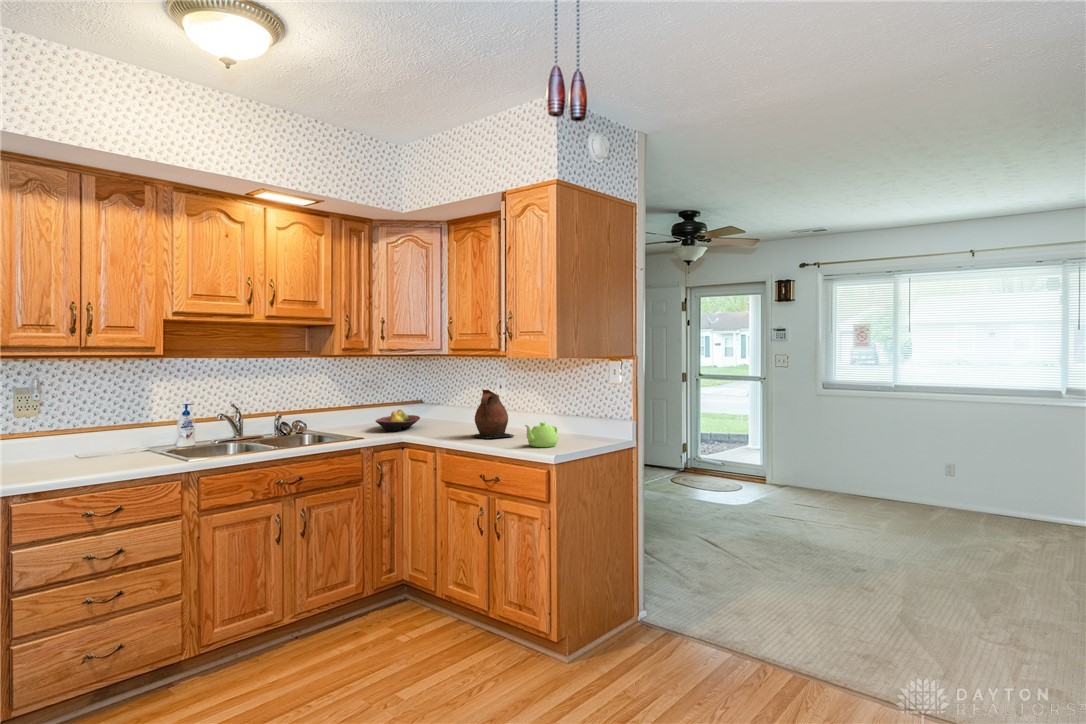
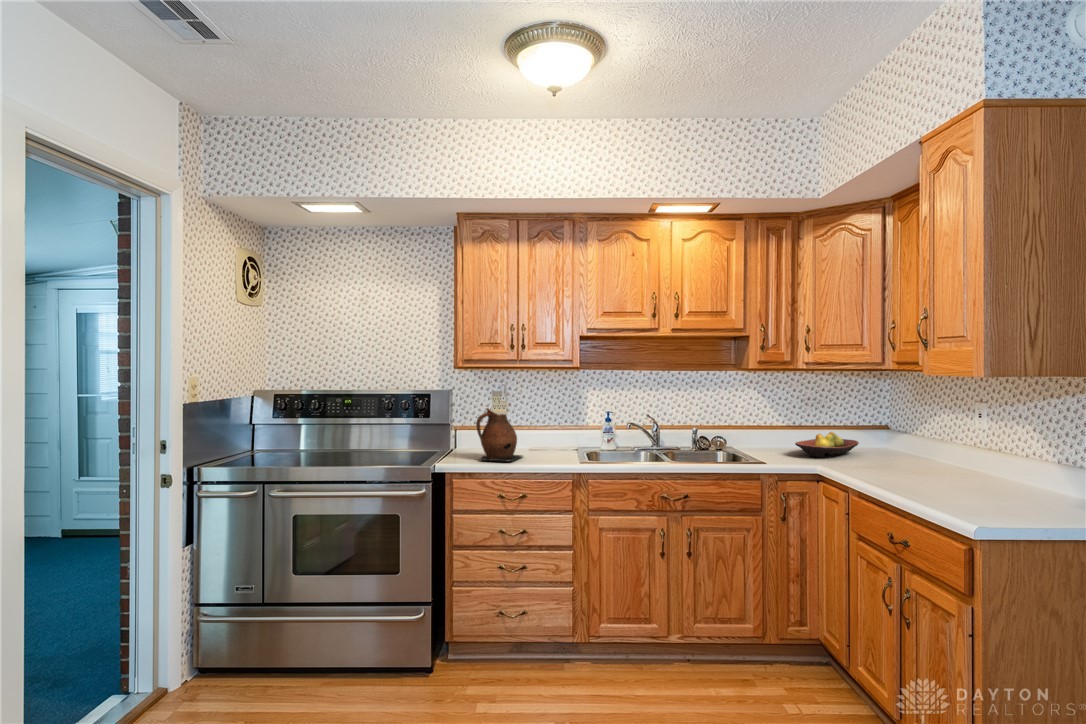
ceramic pitcher: present [473,390,514,438] -> present [476,408,523,462]
teapot: present [525,422,558,447] -> none [958,472,1032,513]

